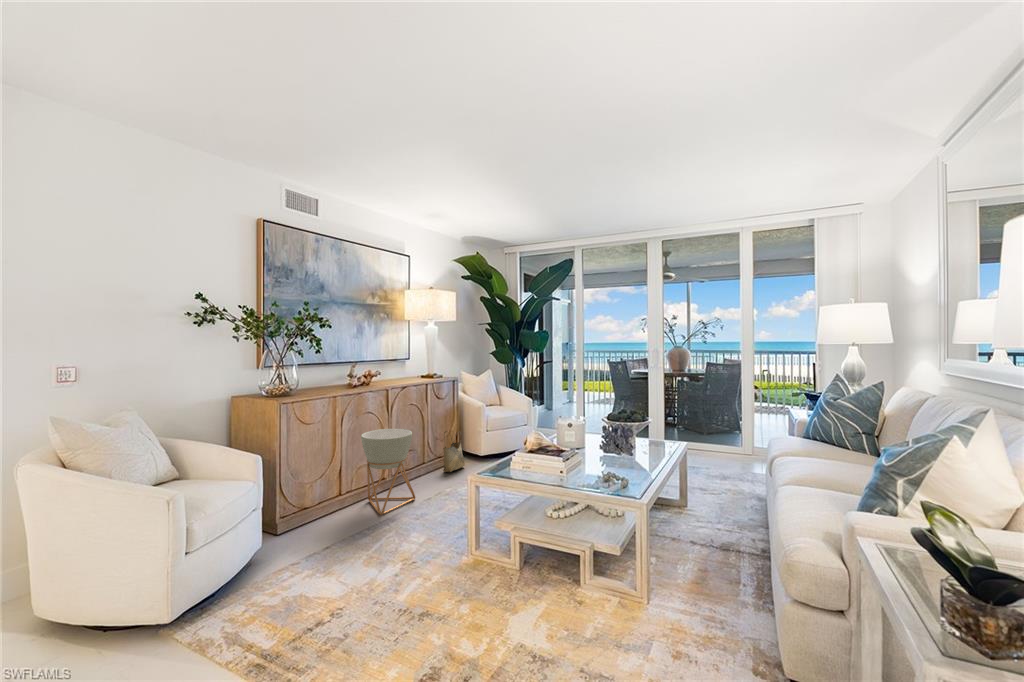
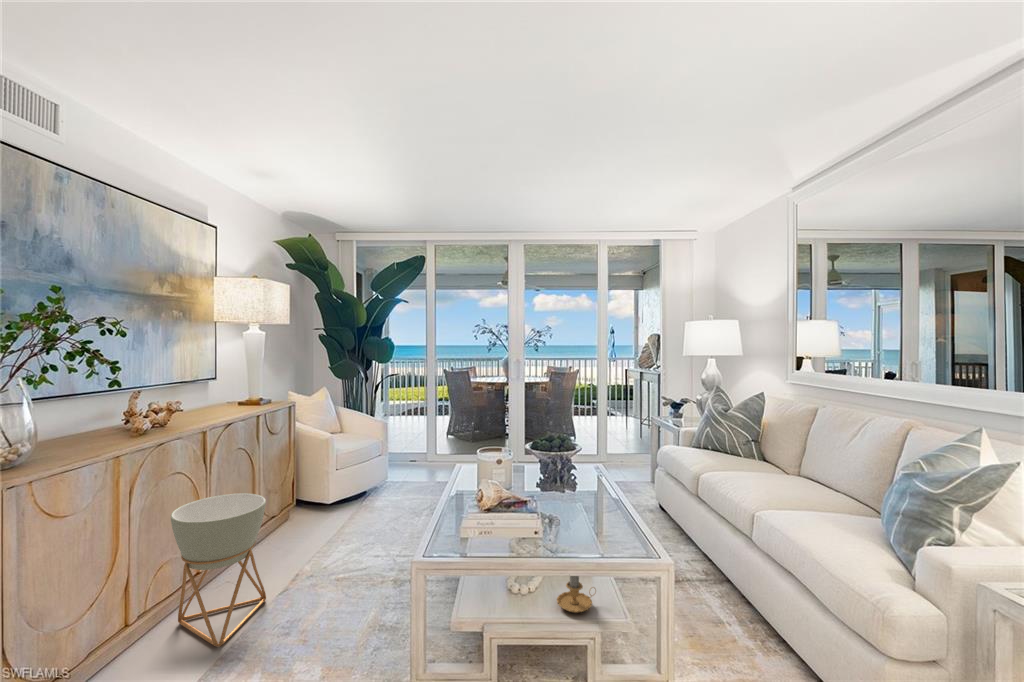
woven basket: present [443,431,465,472] -> none [284,480,313,541]
candle: none [567,496,602,535] -> present [557,576,596,613]

